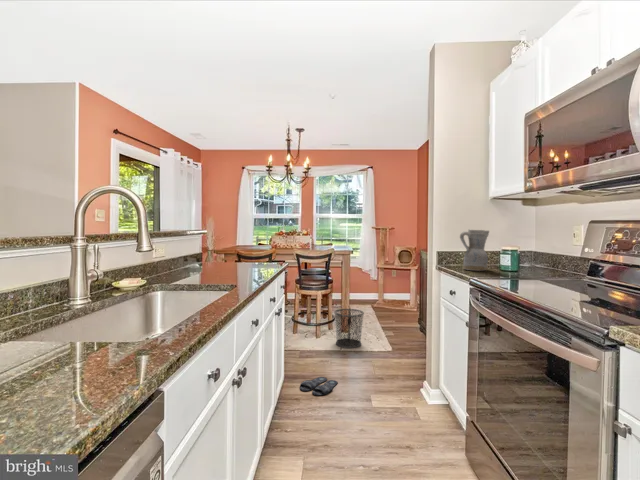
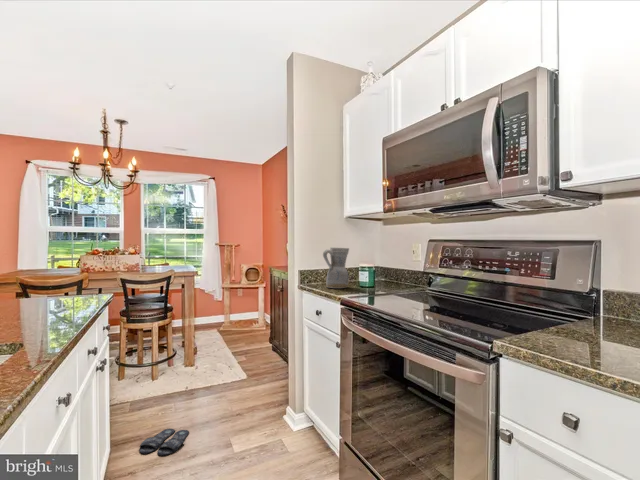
waste bin: present [334,309,364,348] -> none [178,338,214,385]

